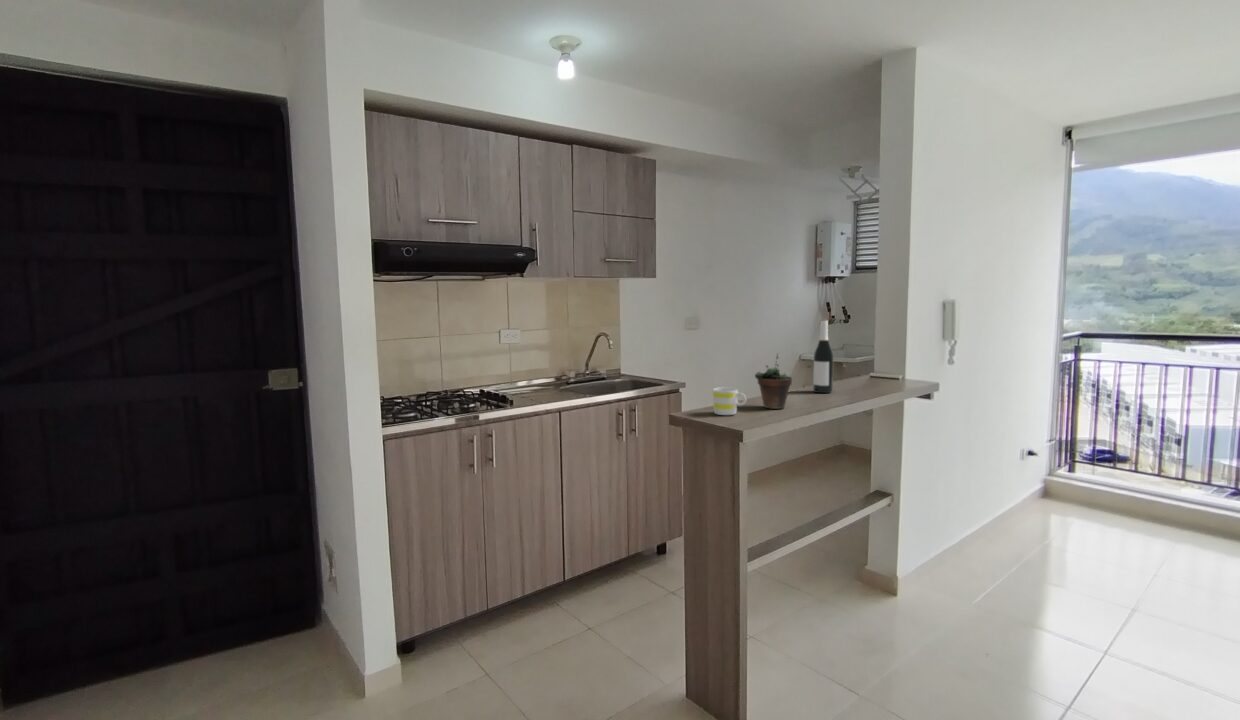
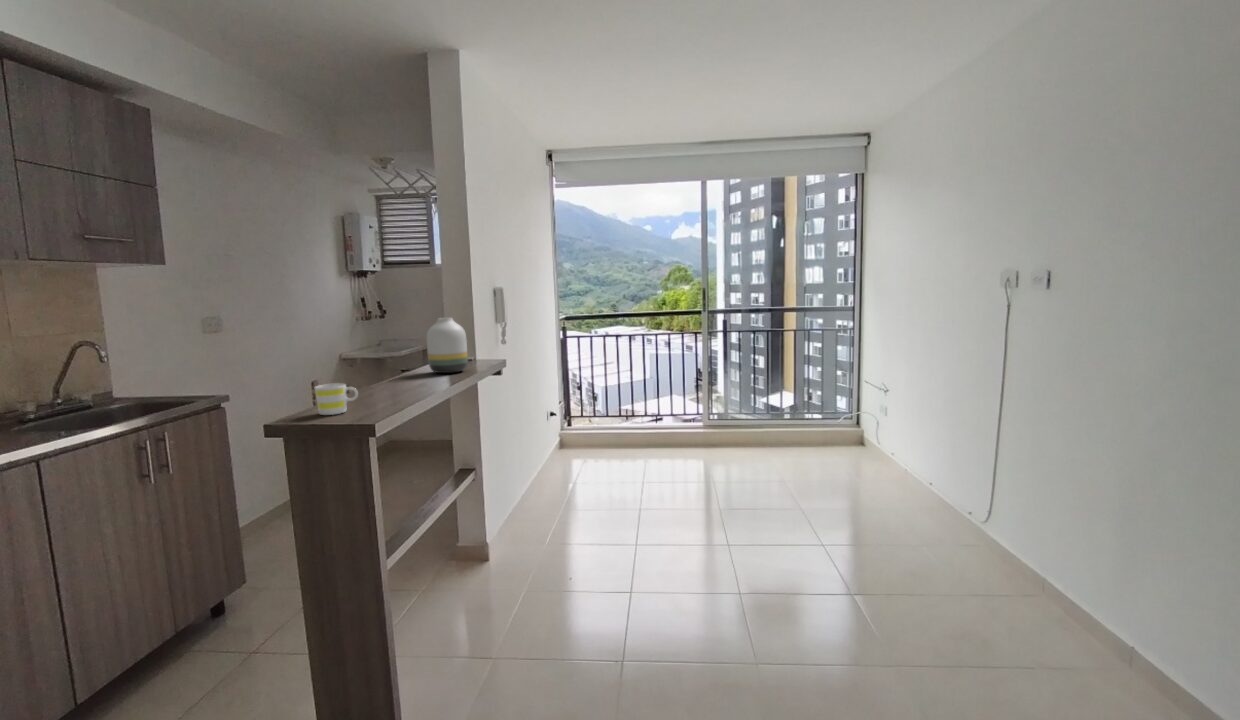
wine bottle: present [813,320,833,393] -> none [402,307,424,381]
vase: none [844,332,887,389] -> present [427,318,468,373]
succulent plant: present [755,355,792,409] -> none [358,341,398,401]

